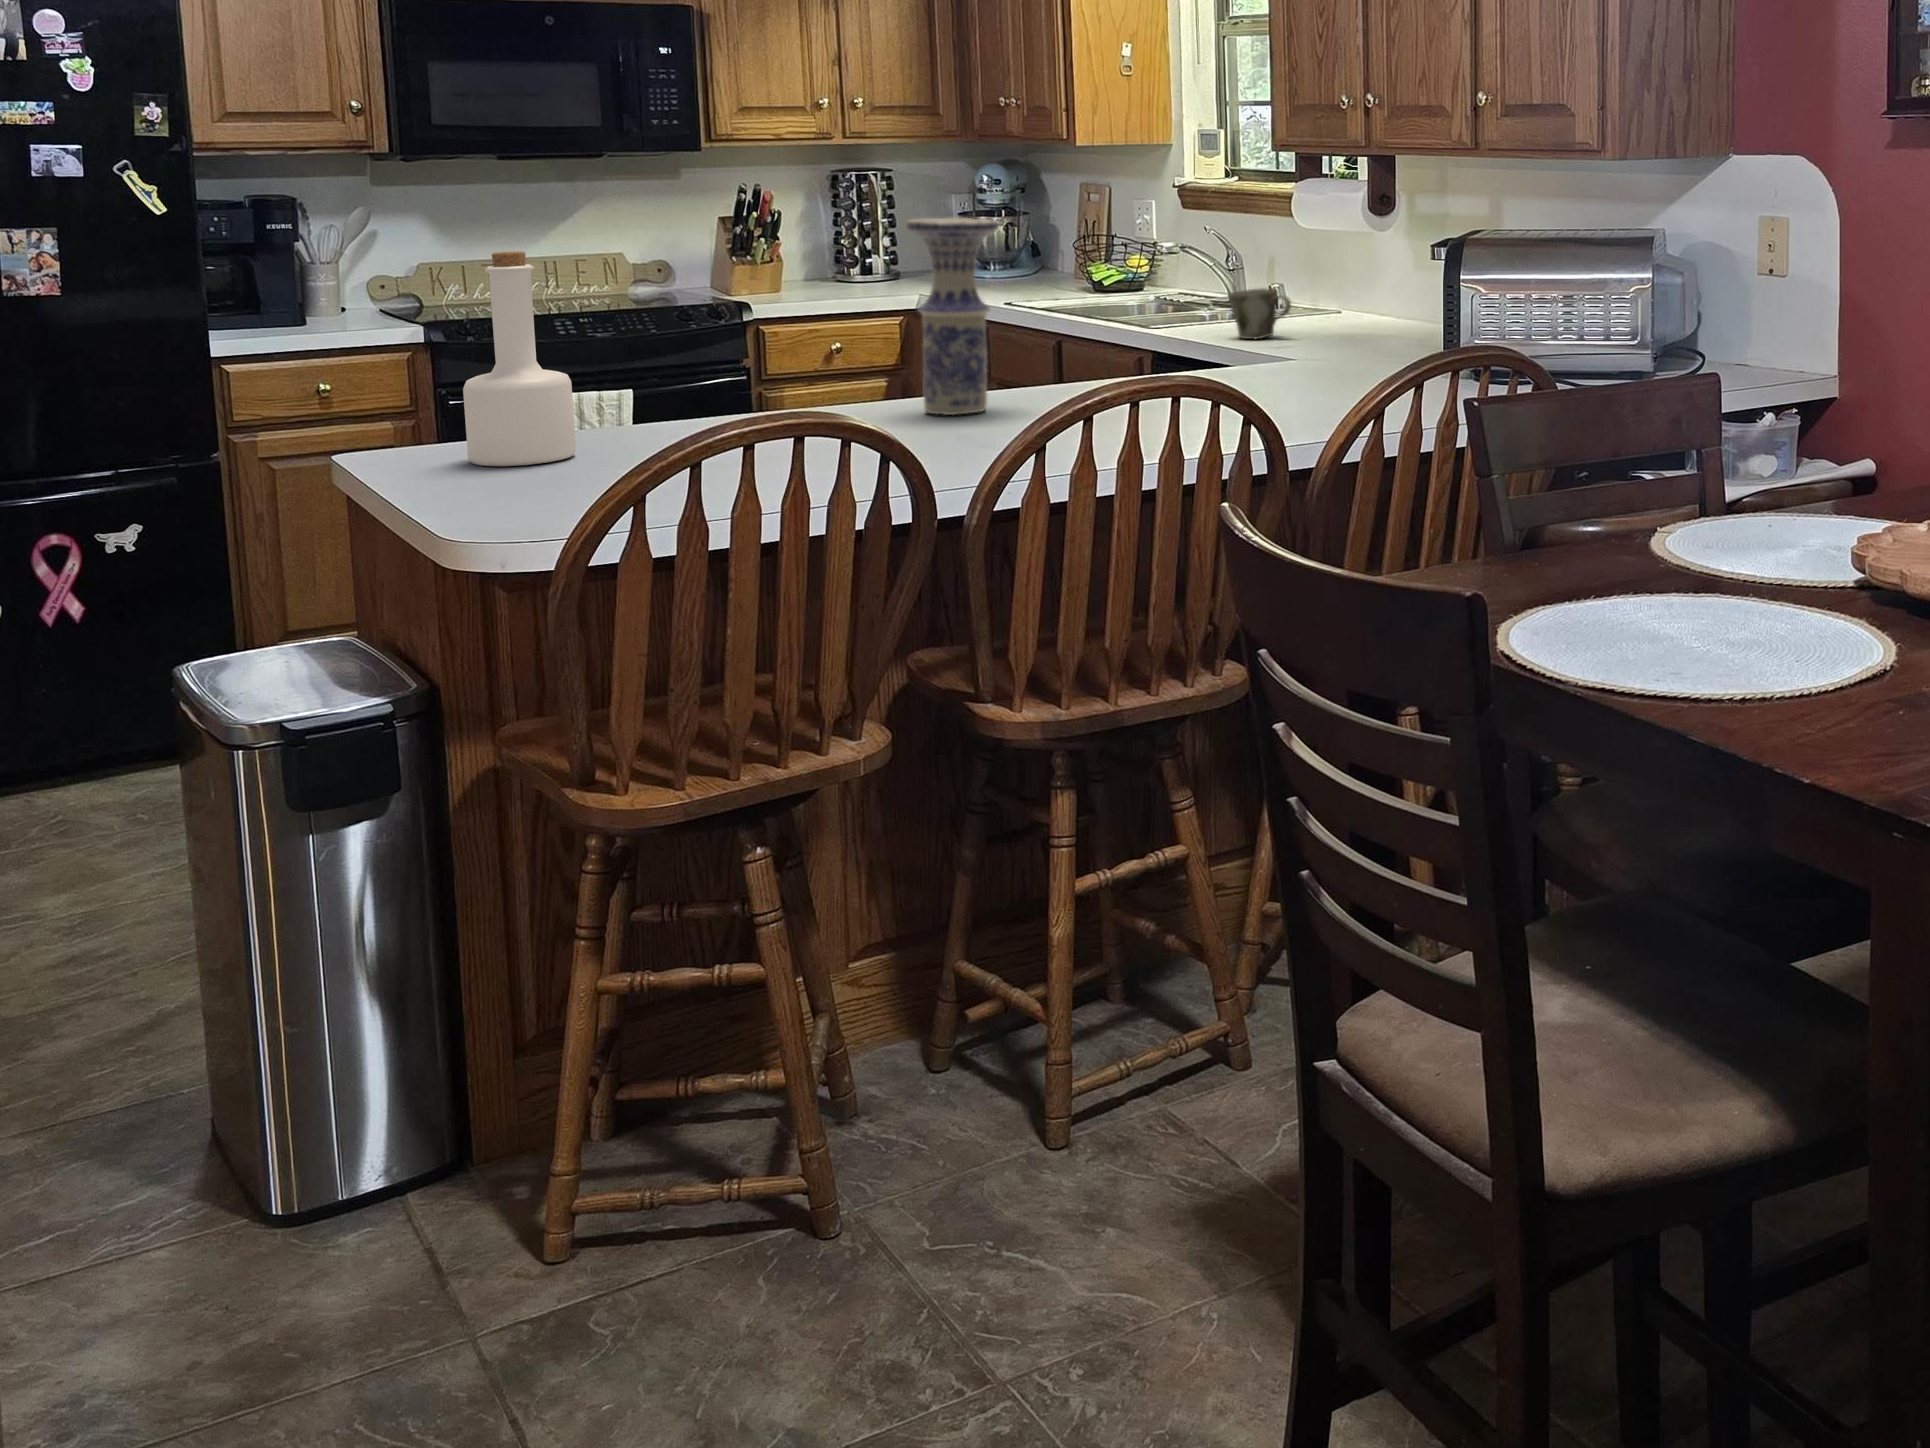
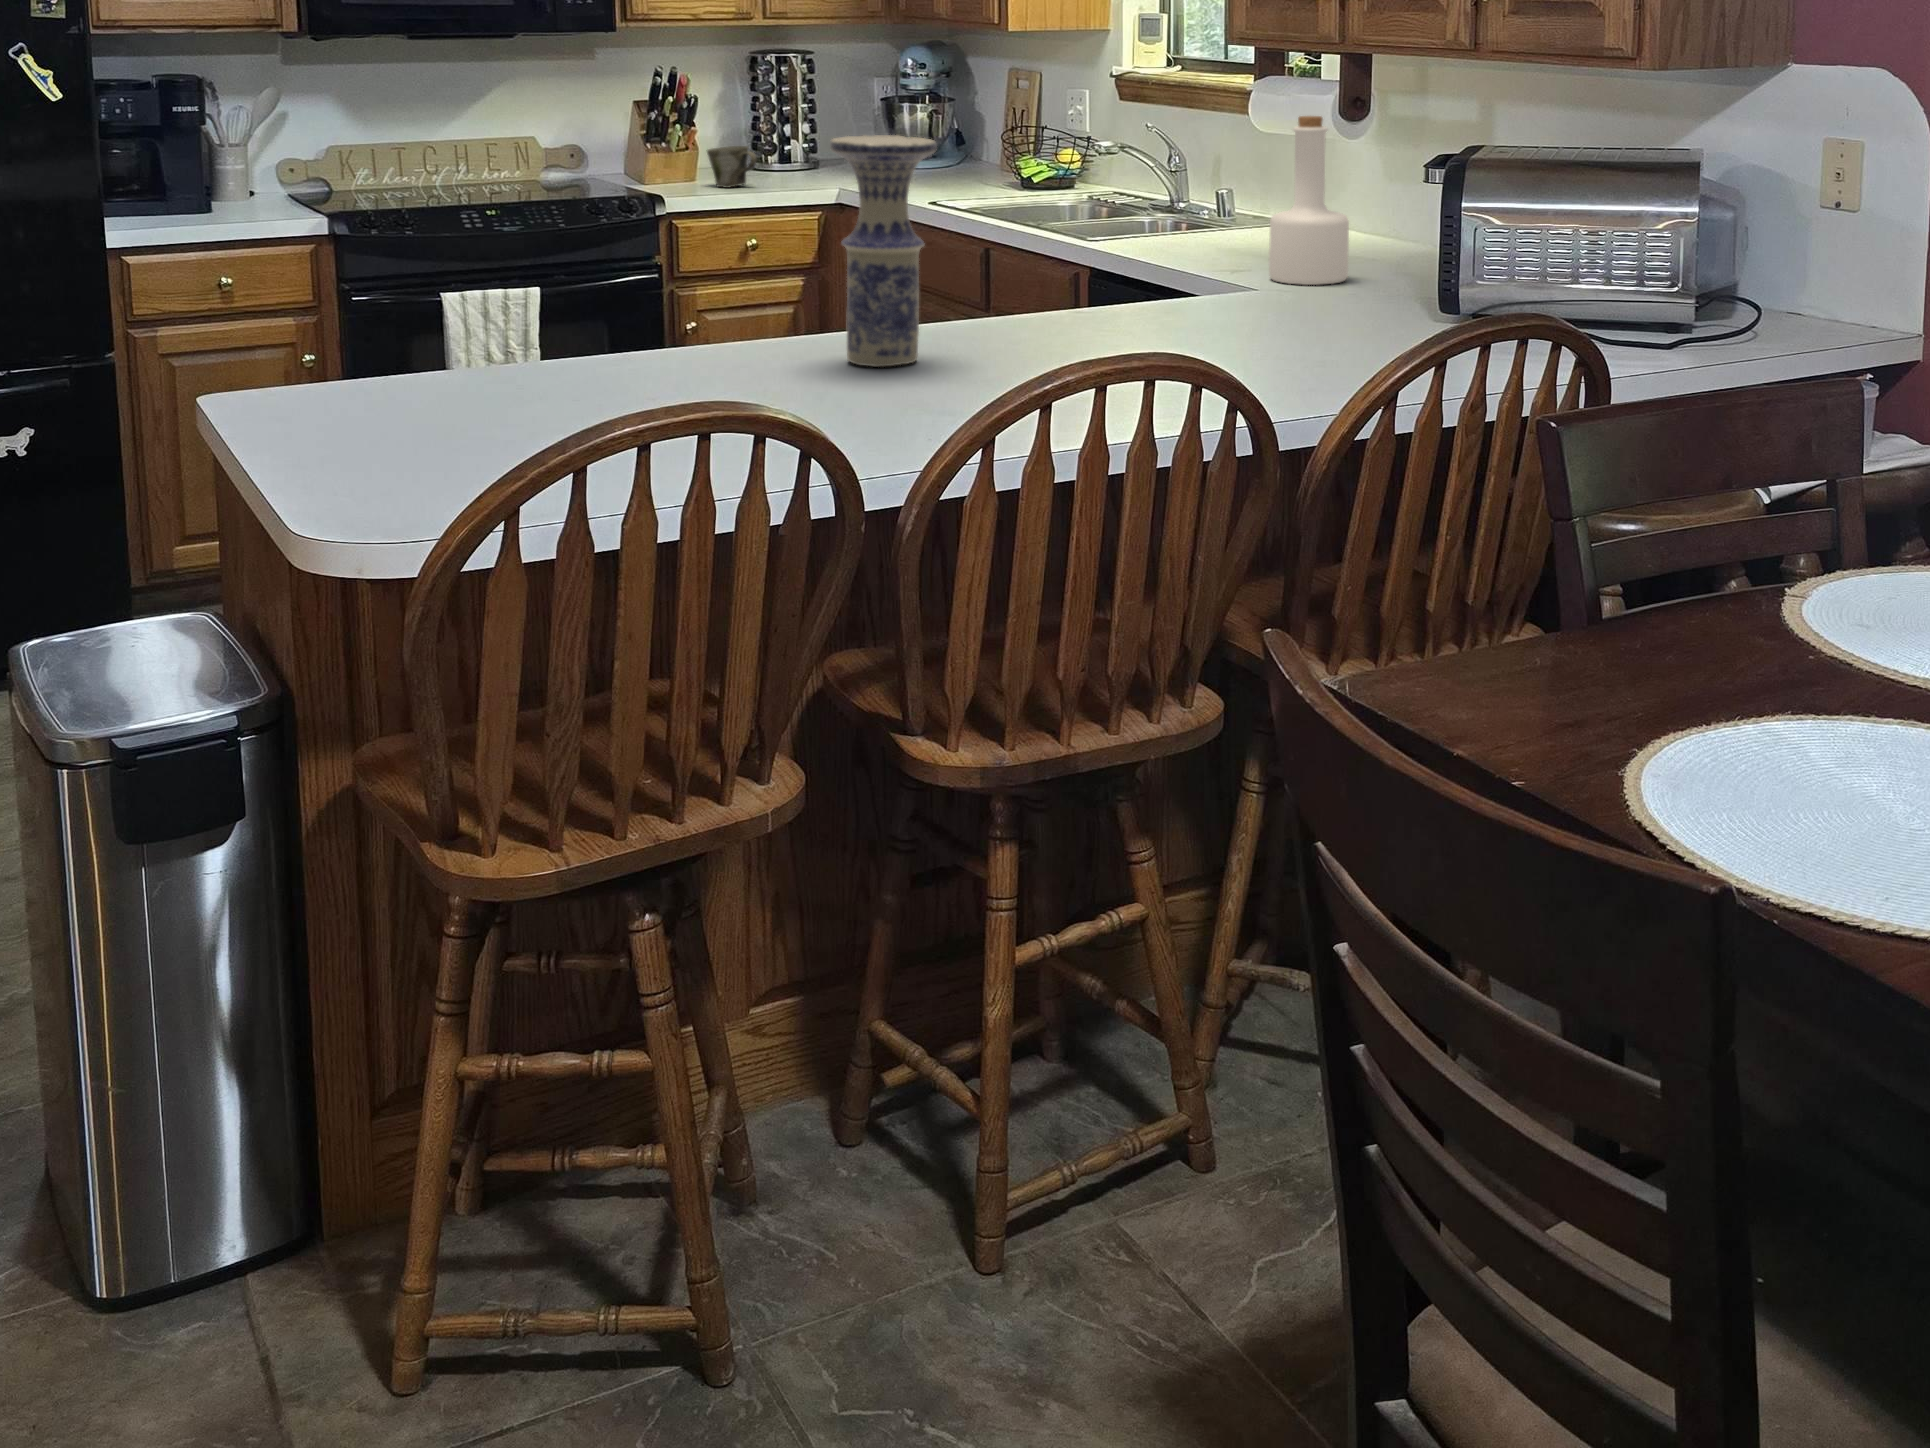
bottle: present [463,252,576,466] -> present [1269,116,1349,285]
mug: present [1228,288,1291,339] -> present [707,146,757,188]

